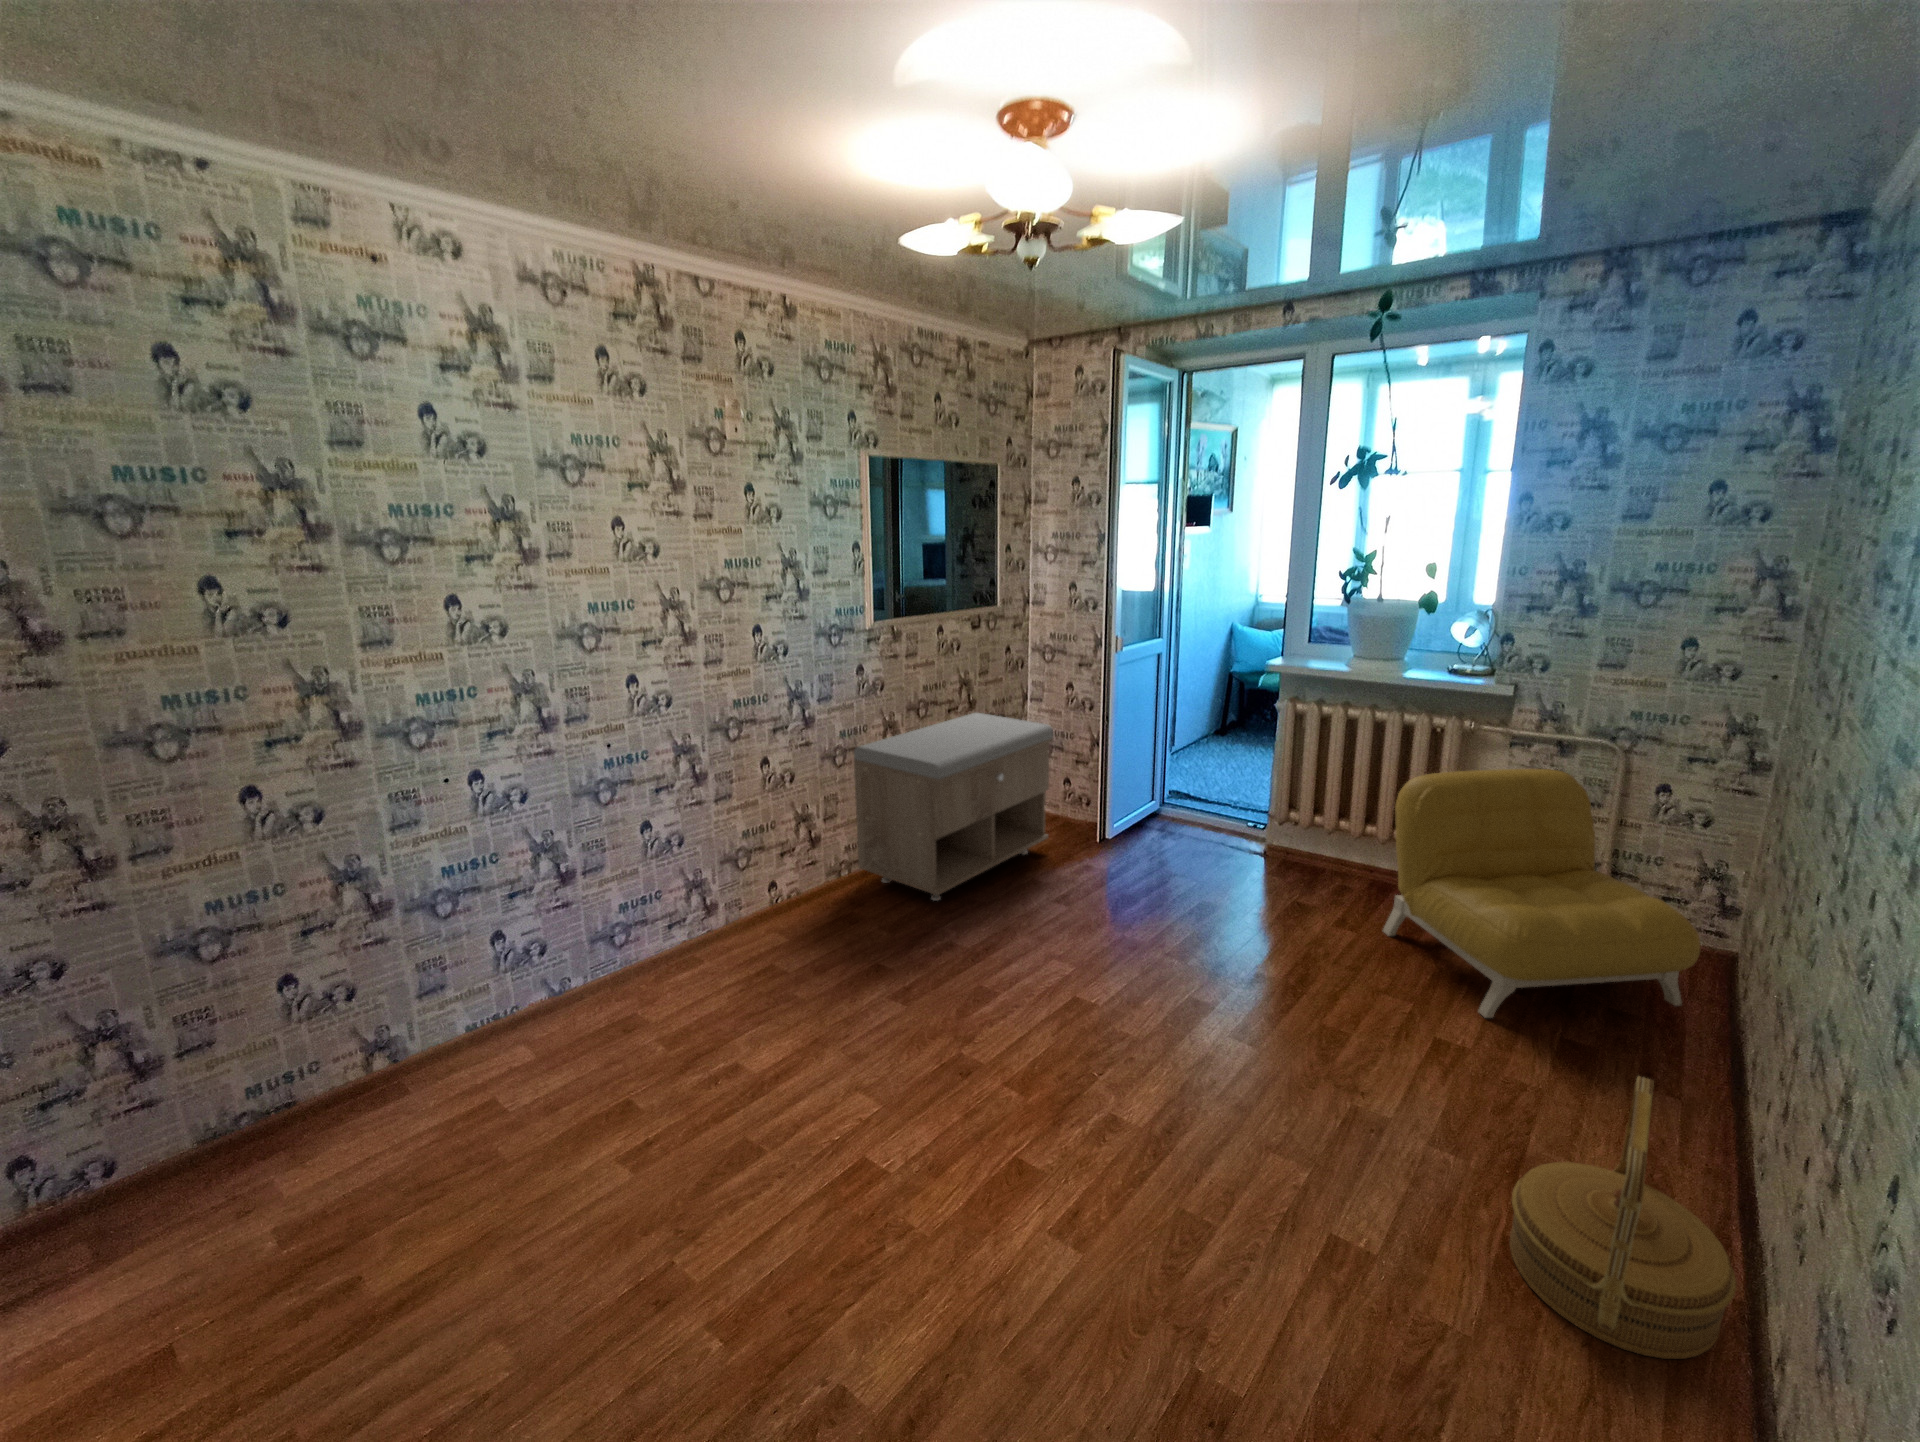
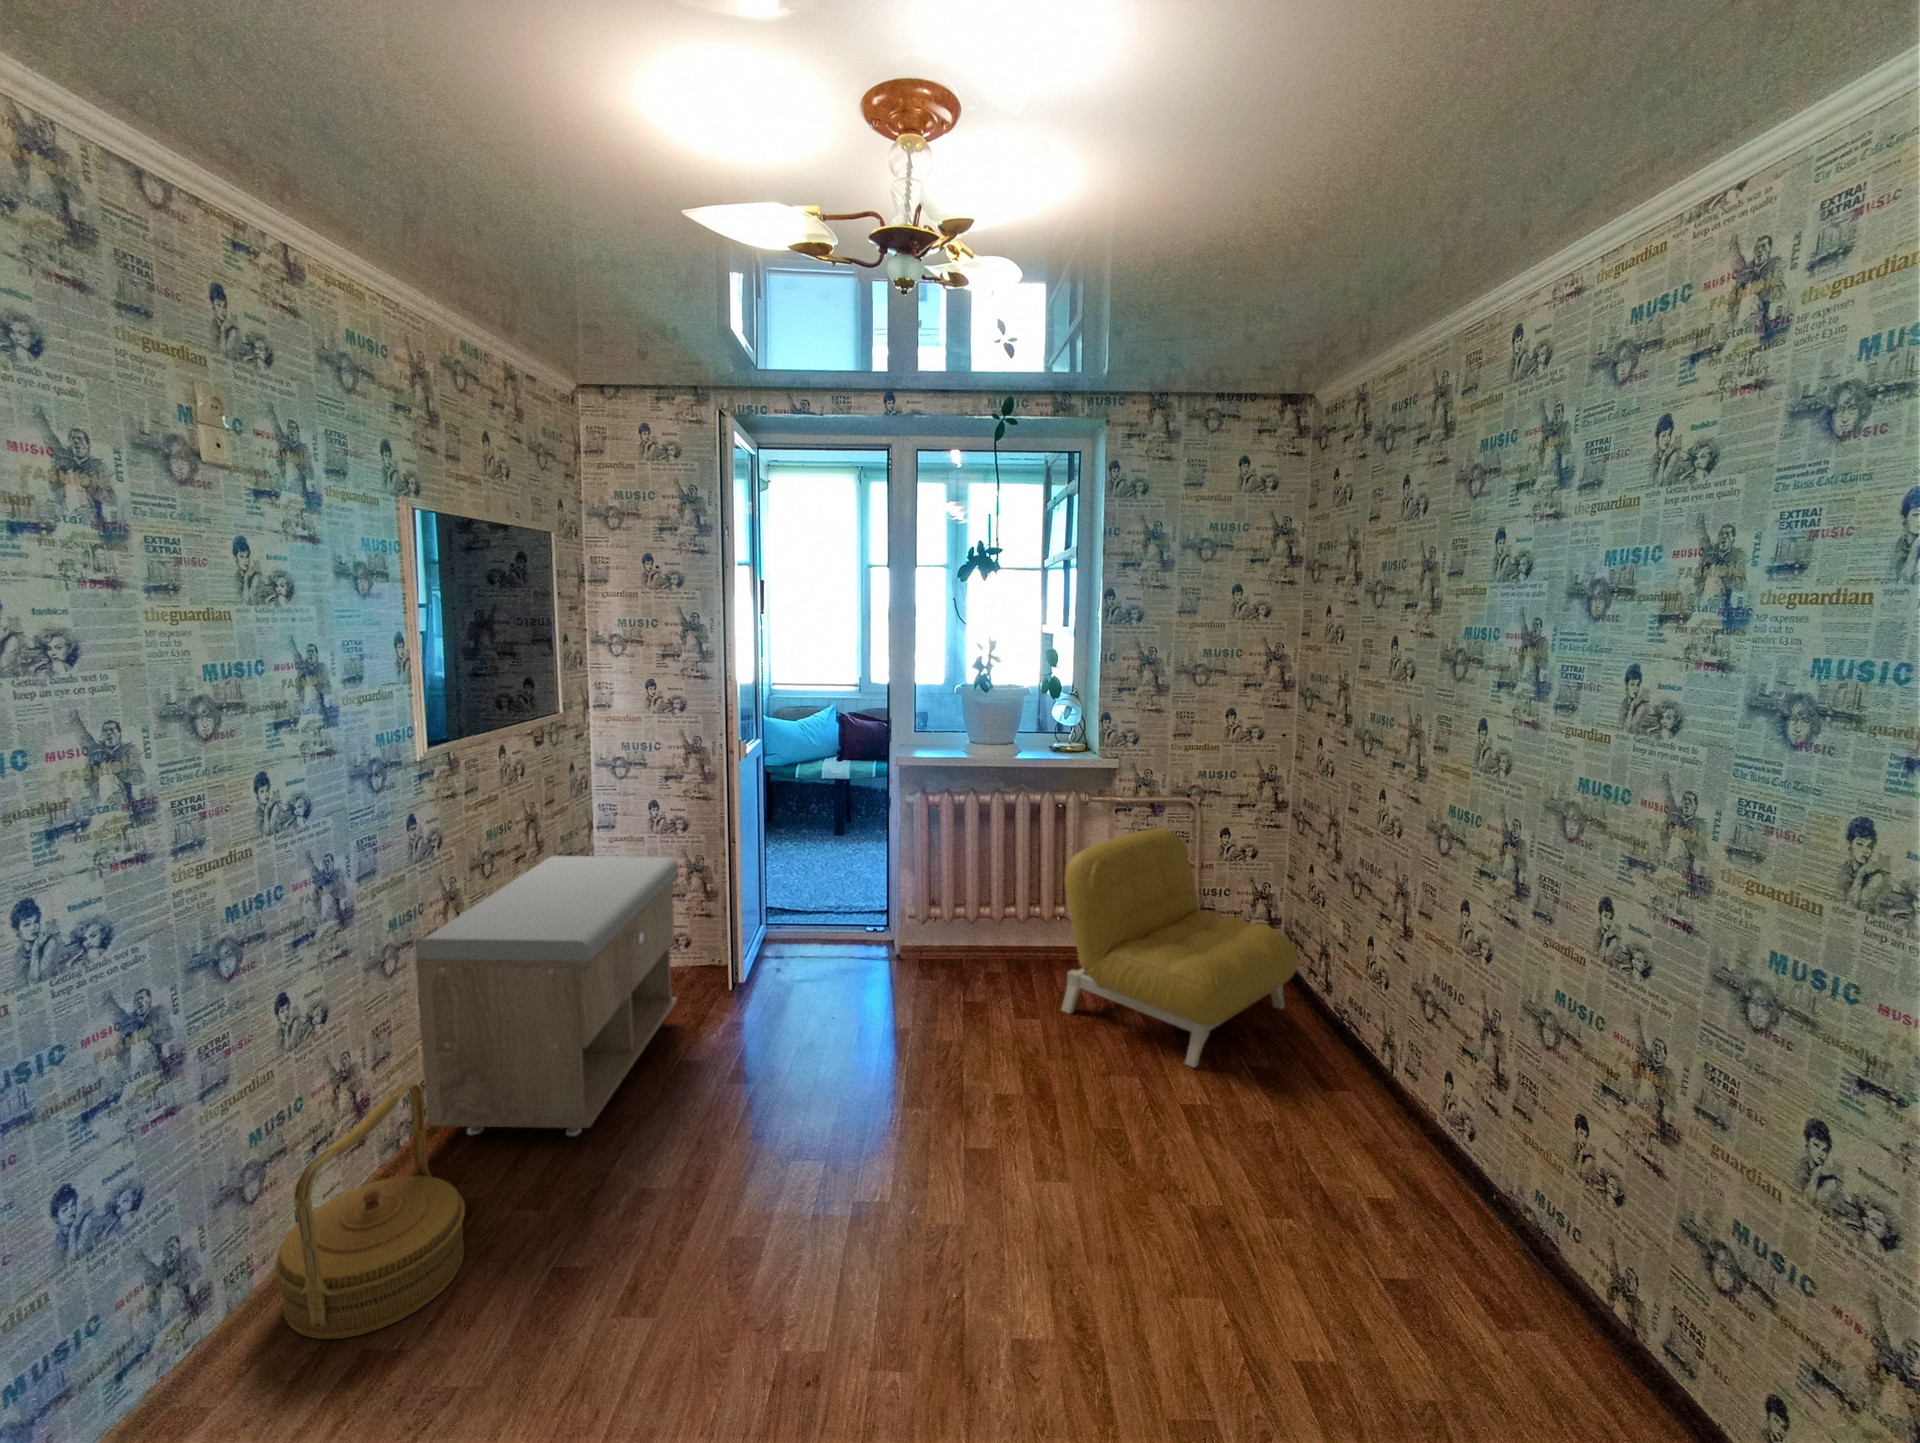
woven basket: present [1510,1076,1736,1359] -> present [275,1083,465,1339]

